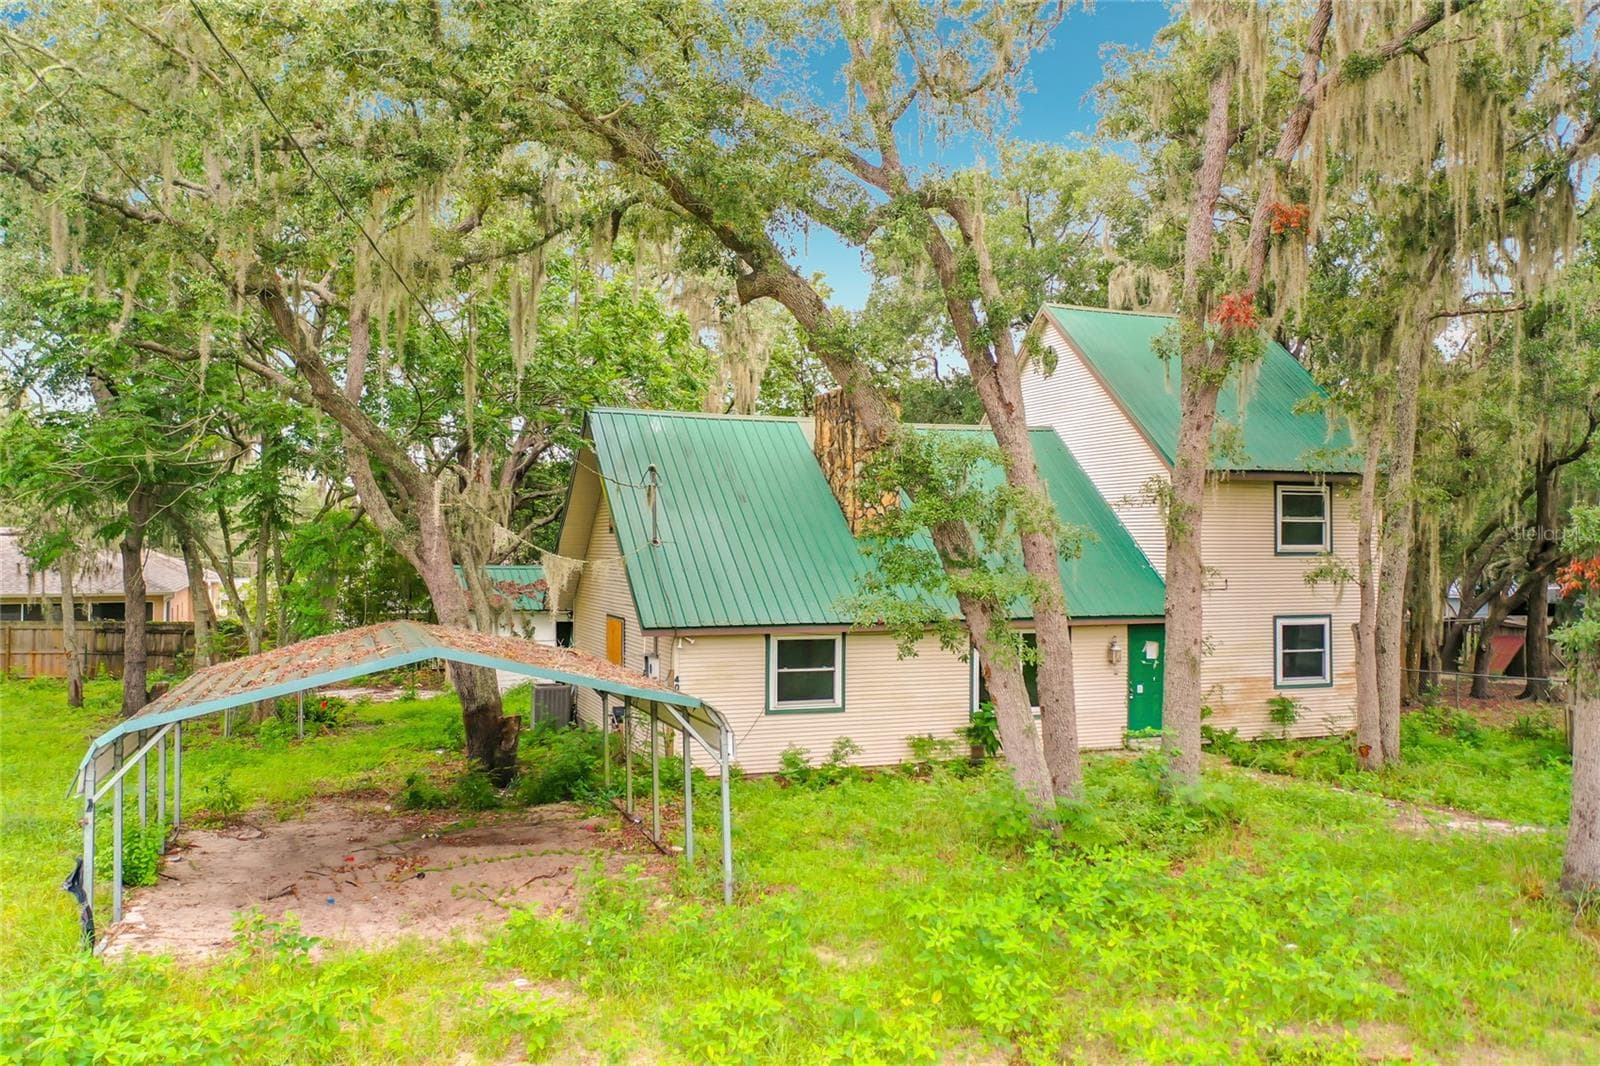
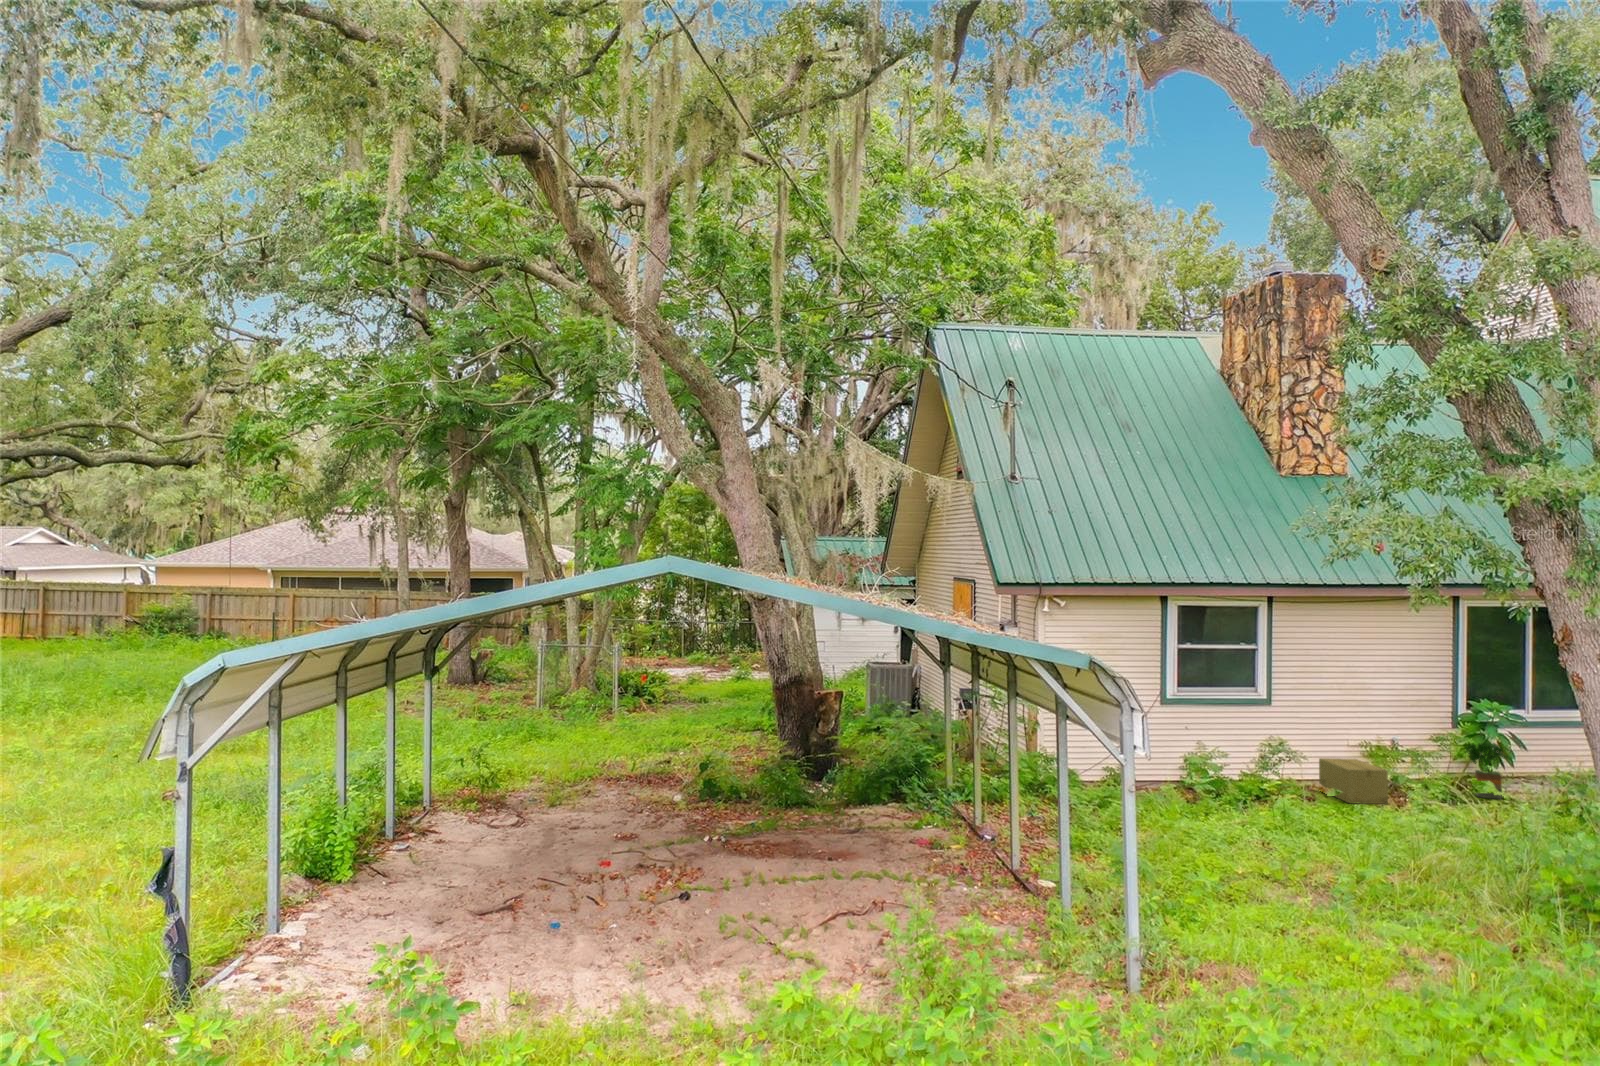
cardboard box: none [873,743,914,775] -> present [1319,758,1388,804]

